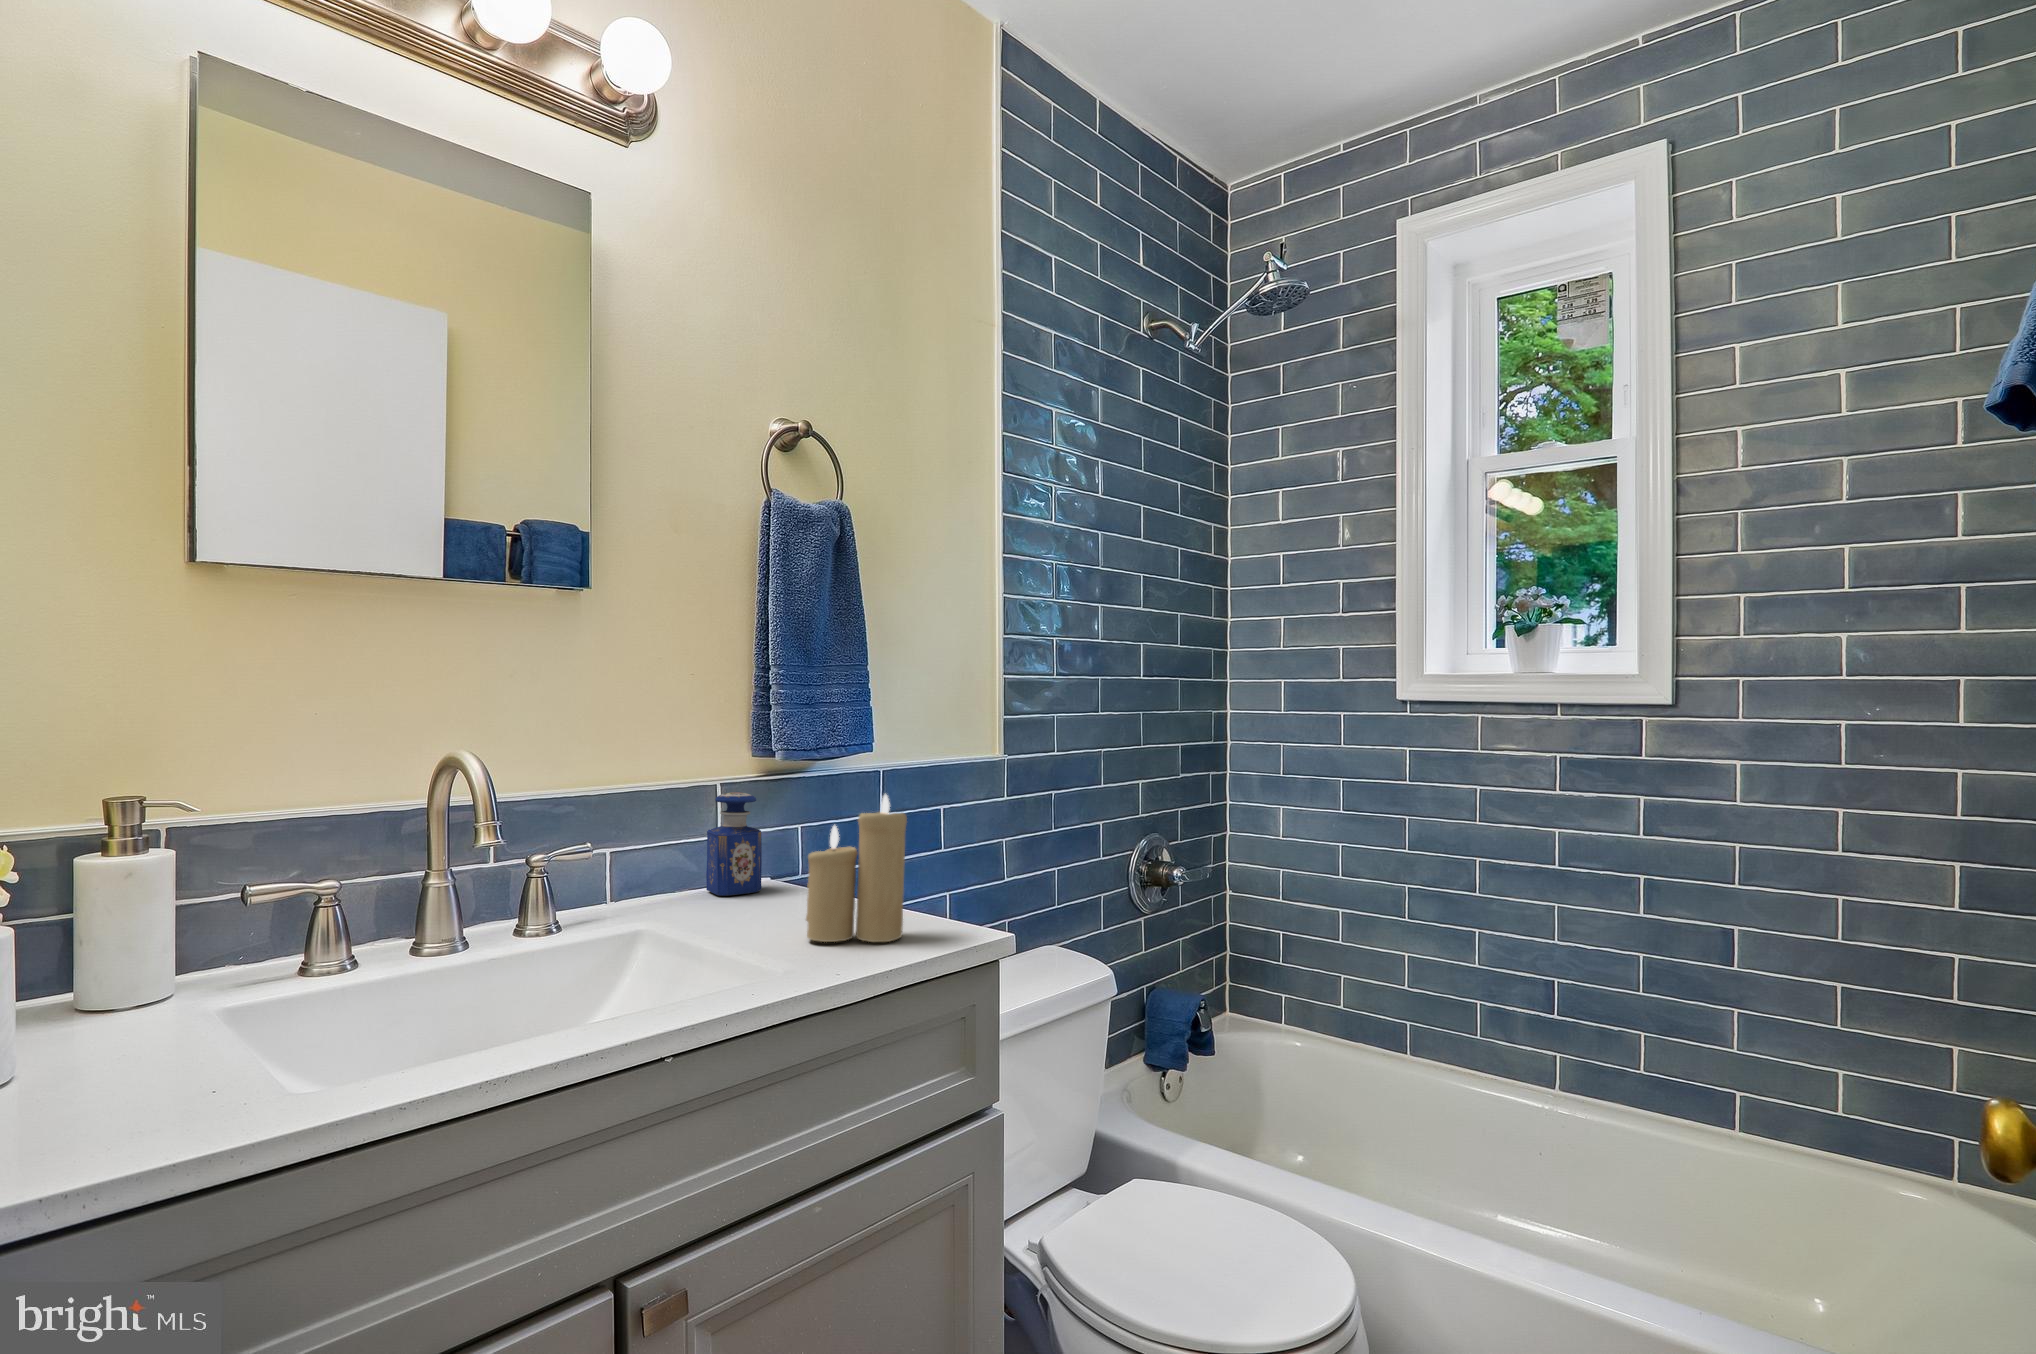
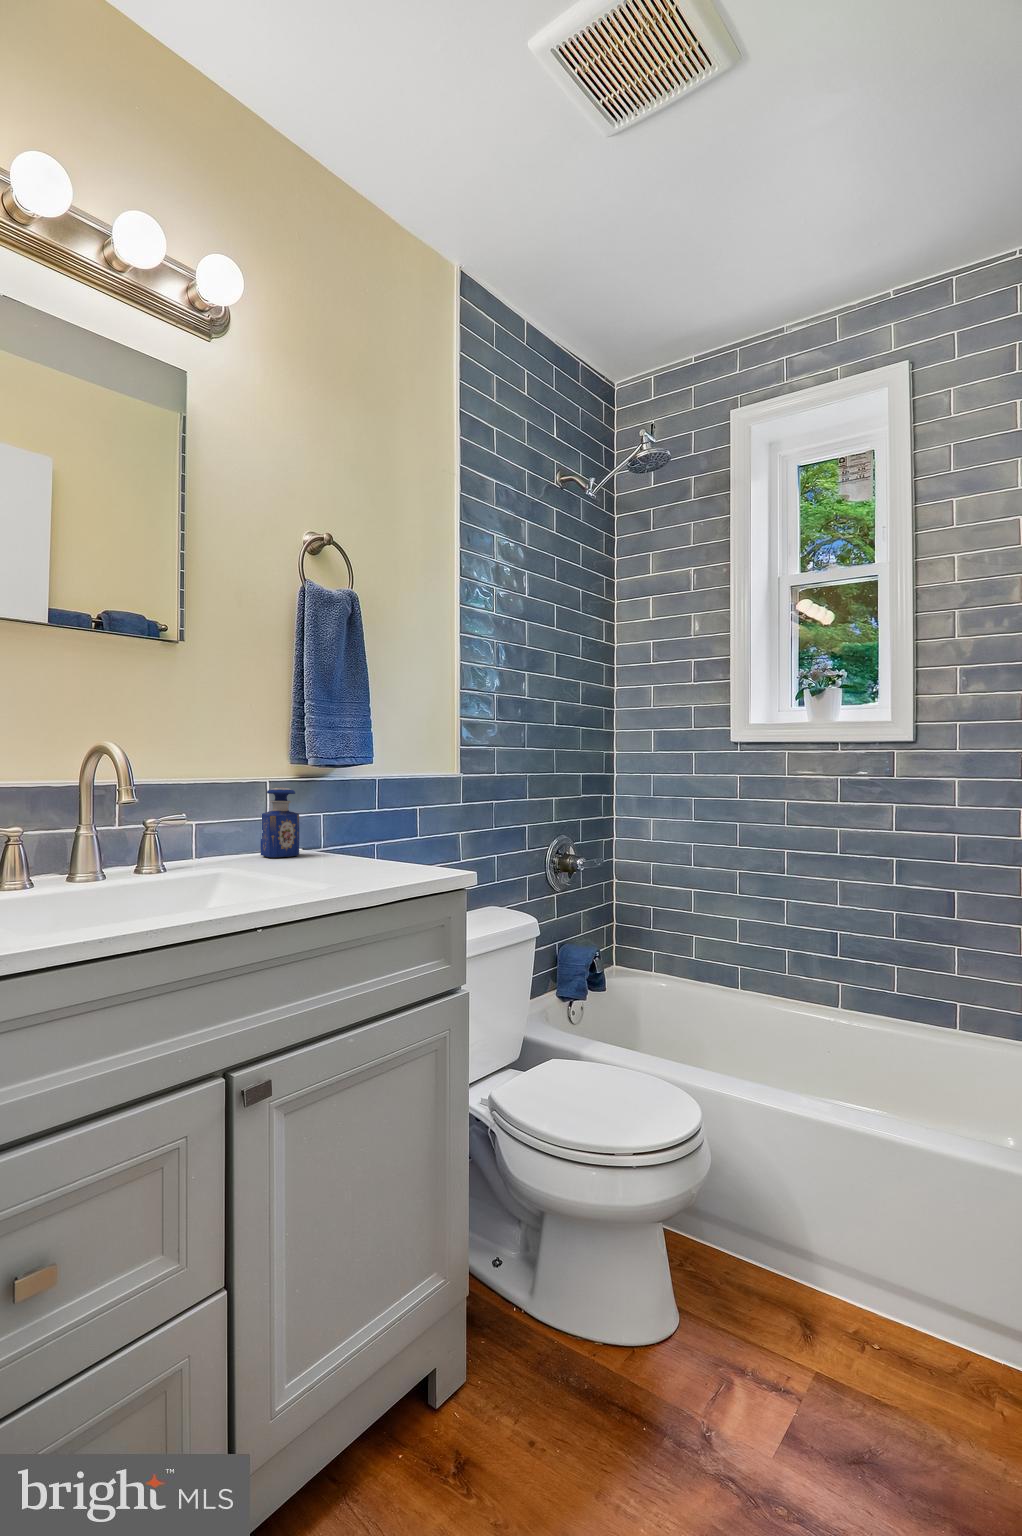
candle: present [806,794,907,942] -> none [339,775,407,873]

